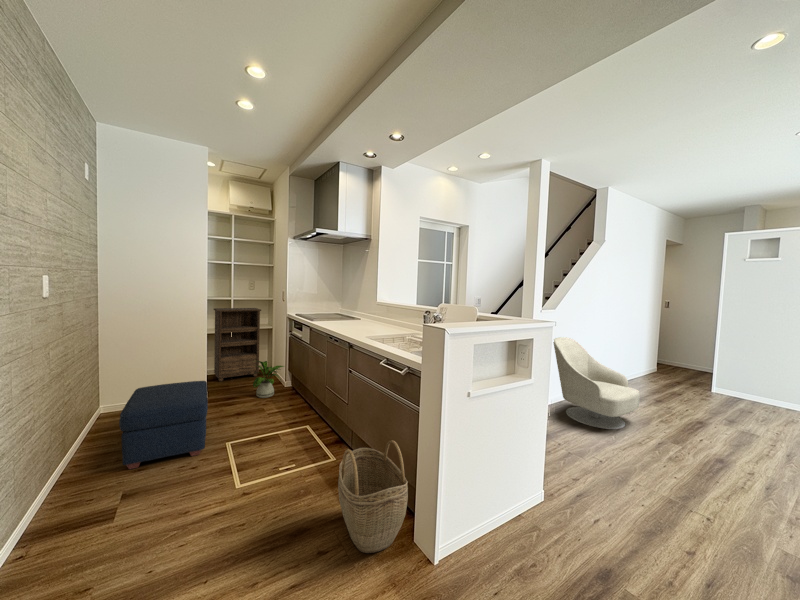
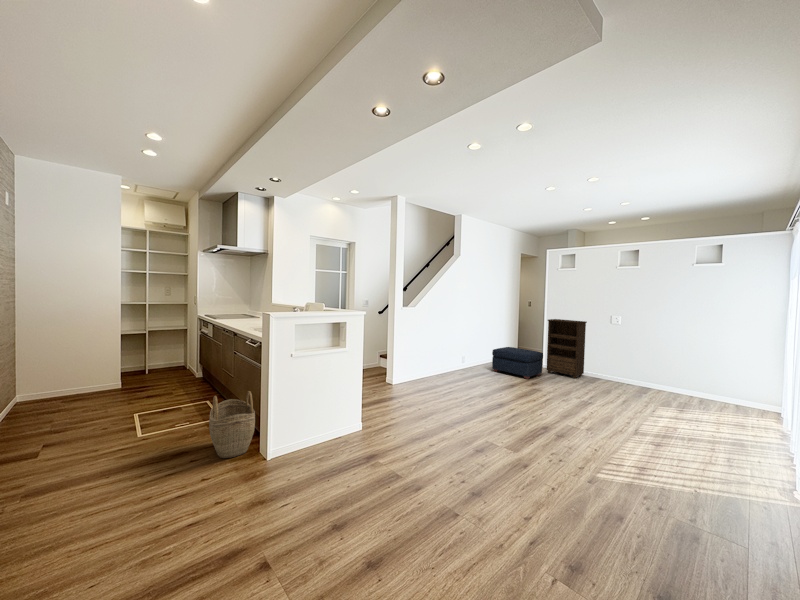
bookshelf: present [214,308,261,381] -> present [547,319,587,378]
armchair: present [553,337,640,429] -> none [412,328,468,392]
house plant: present [253,361,284,398] -> none [163,355,196,386]
ottoman: present [119,381,208,469] -> present [492,347,543,379]

